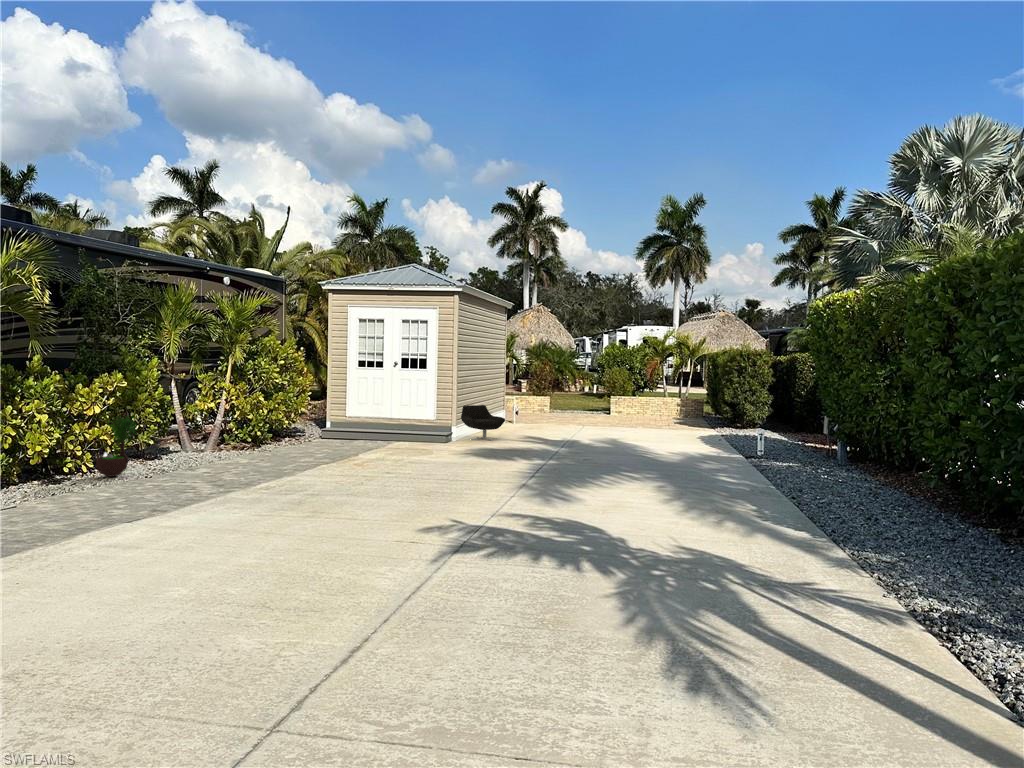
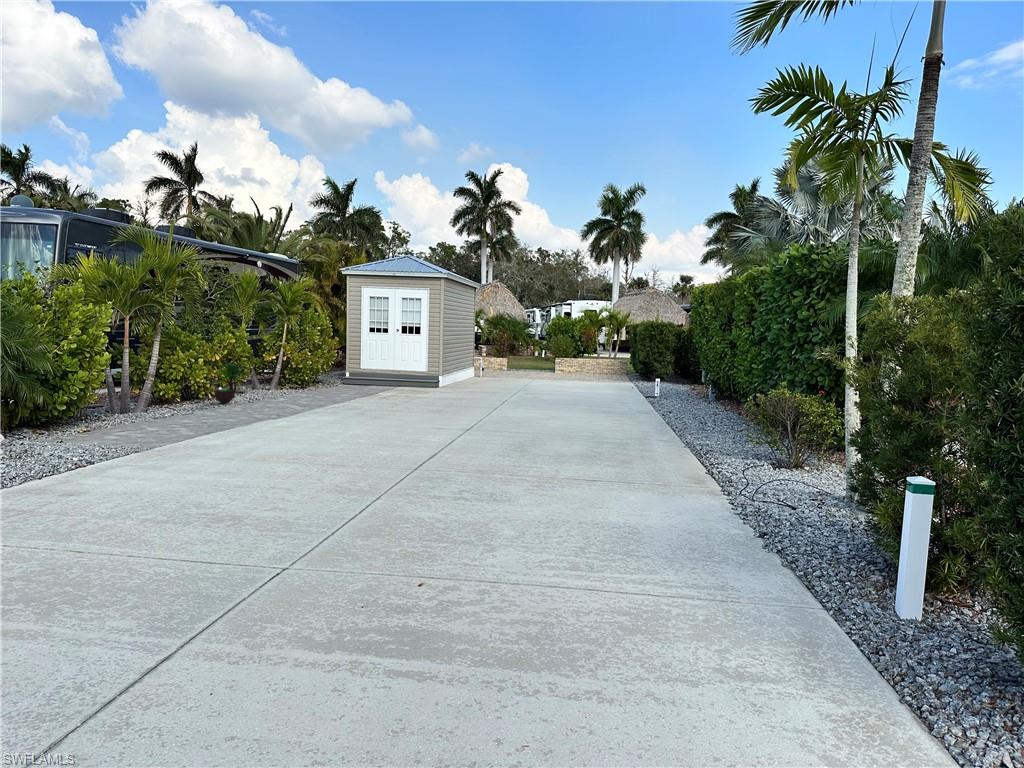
lounge chair: present [461,405,505,441] -> none [445,362,478,388]

